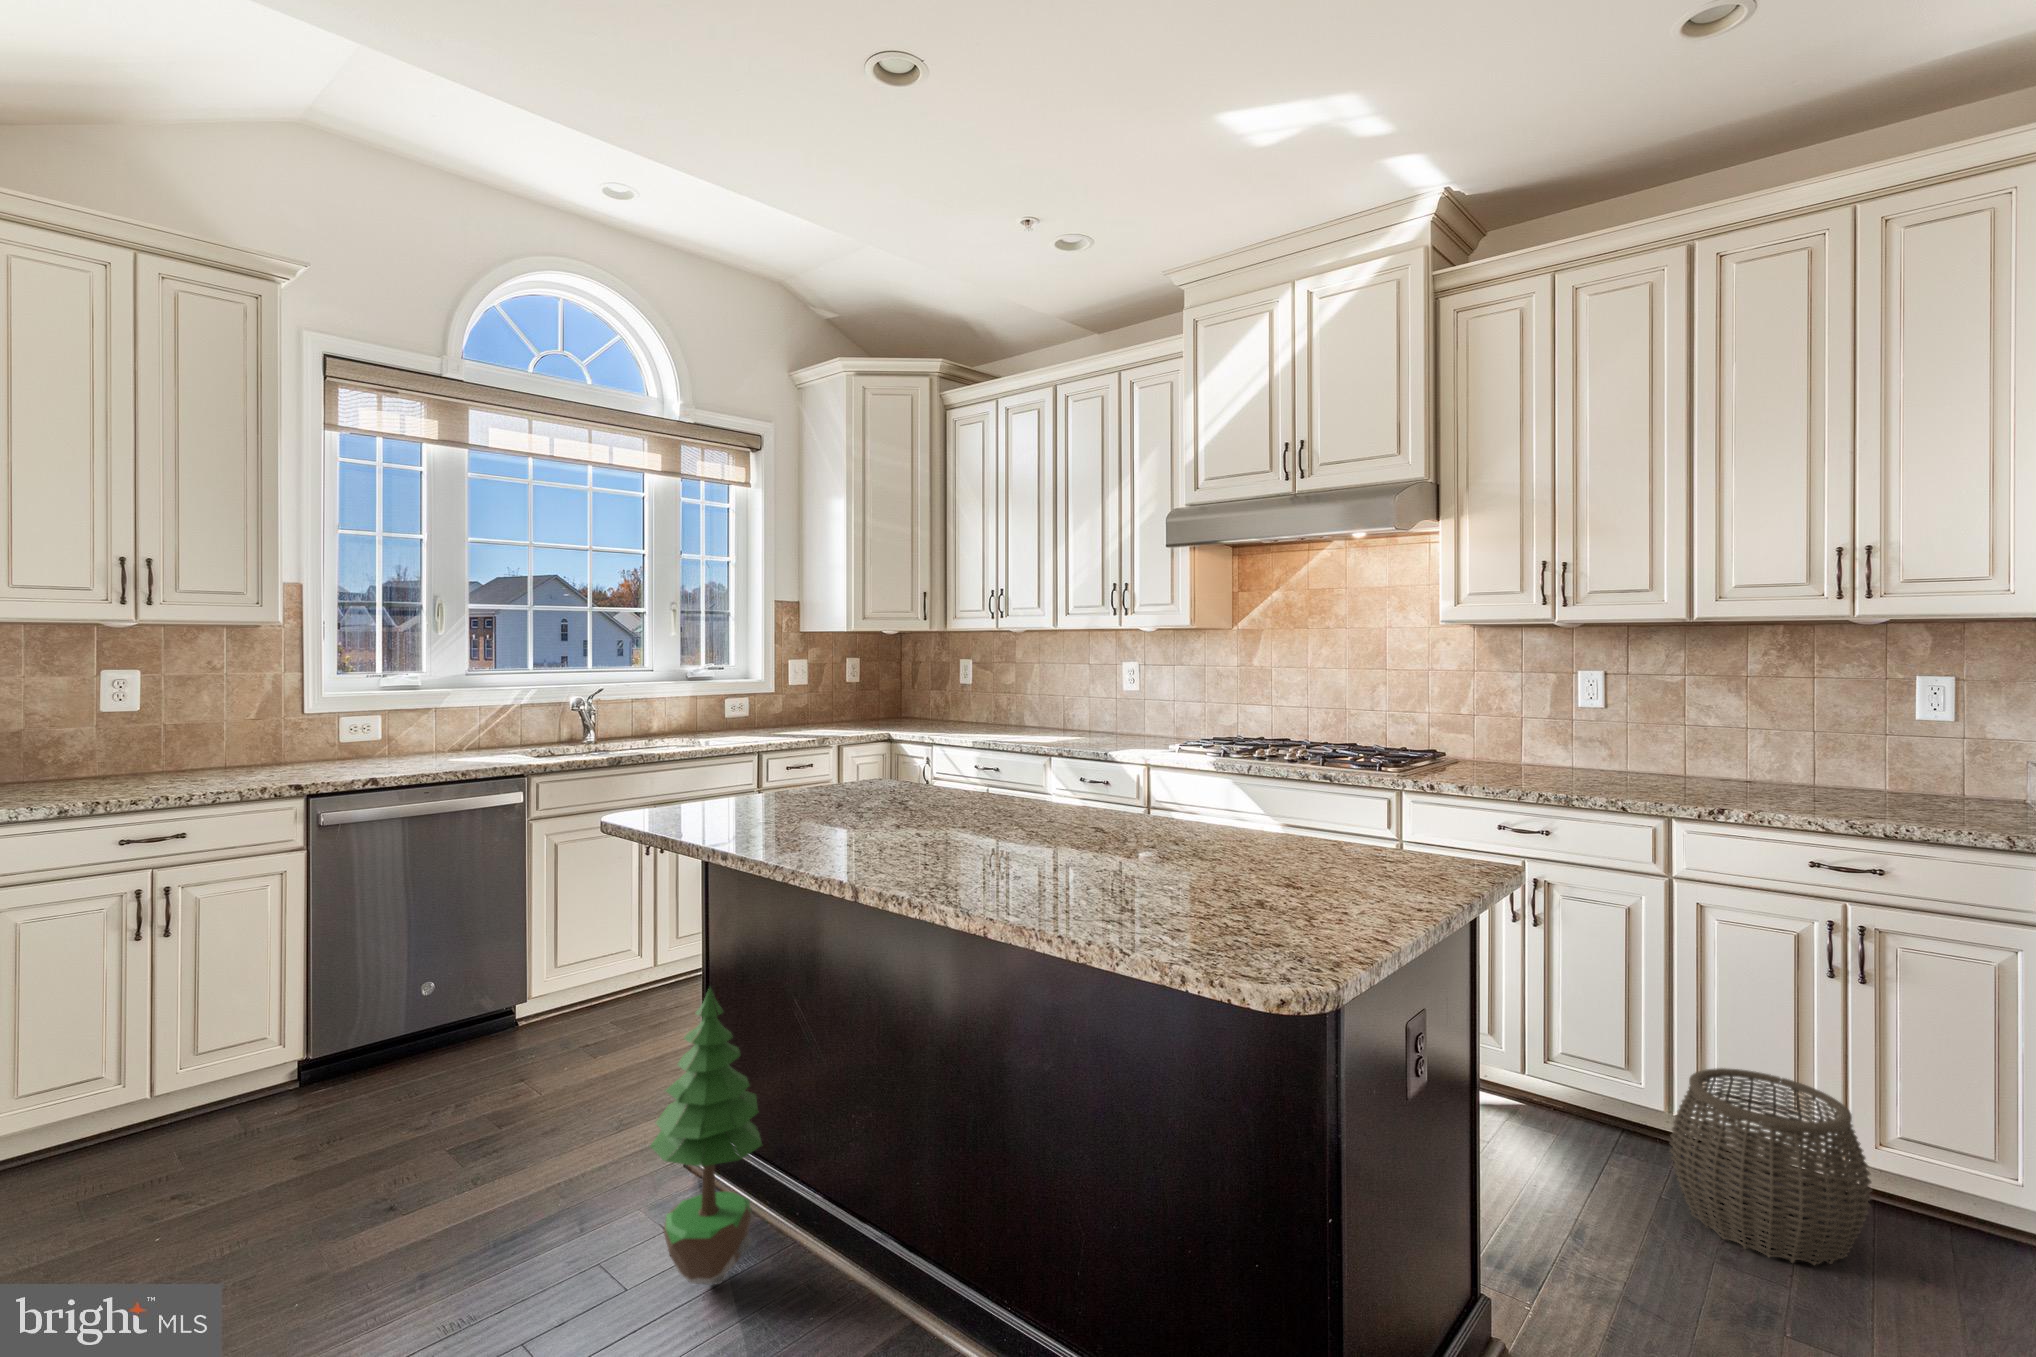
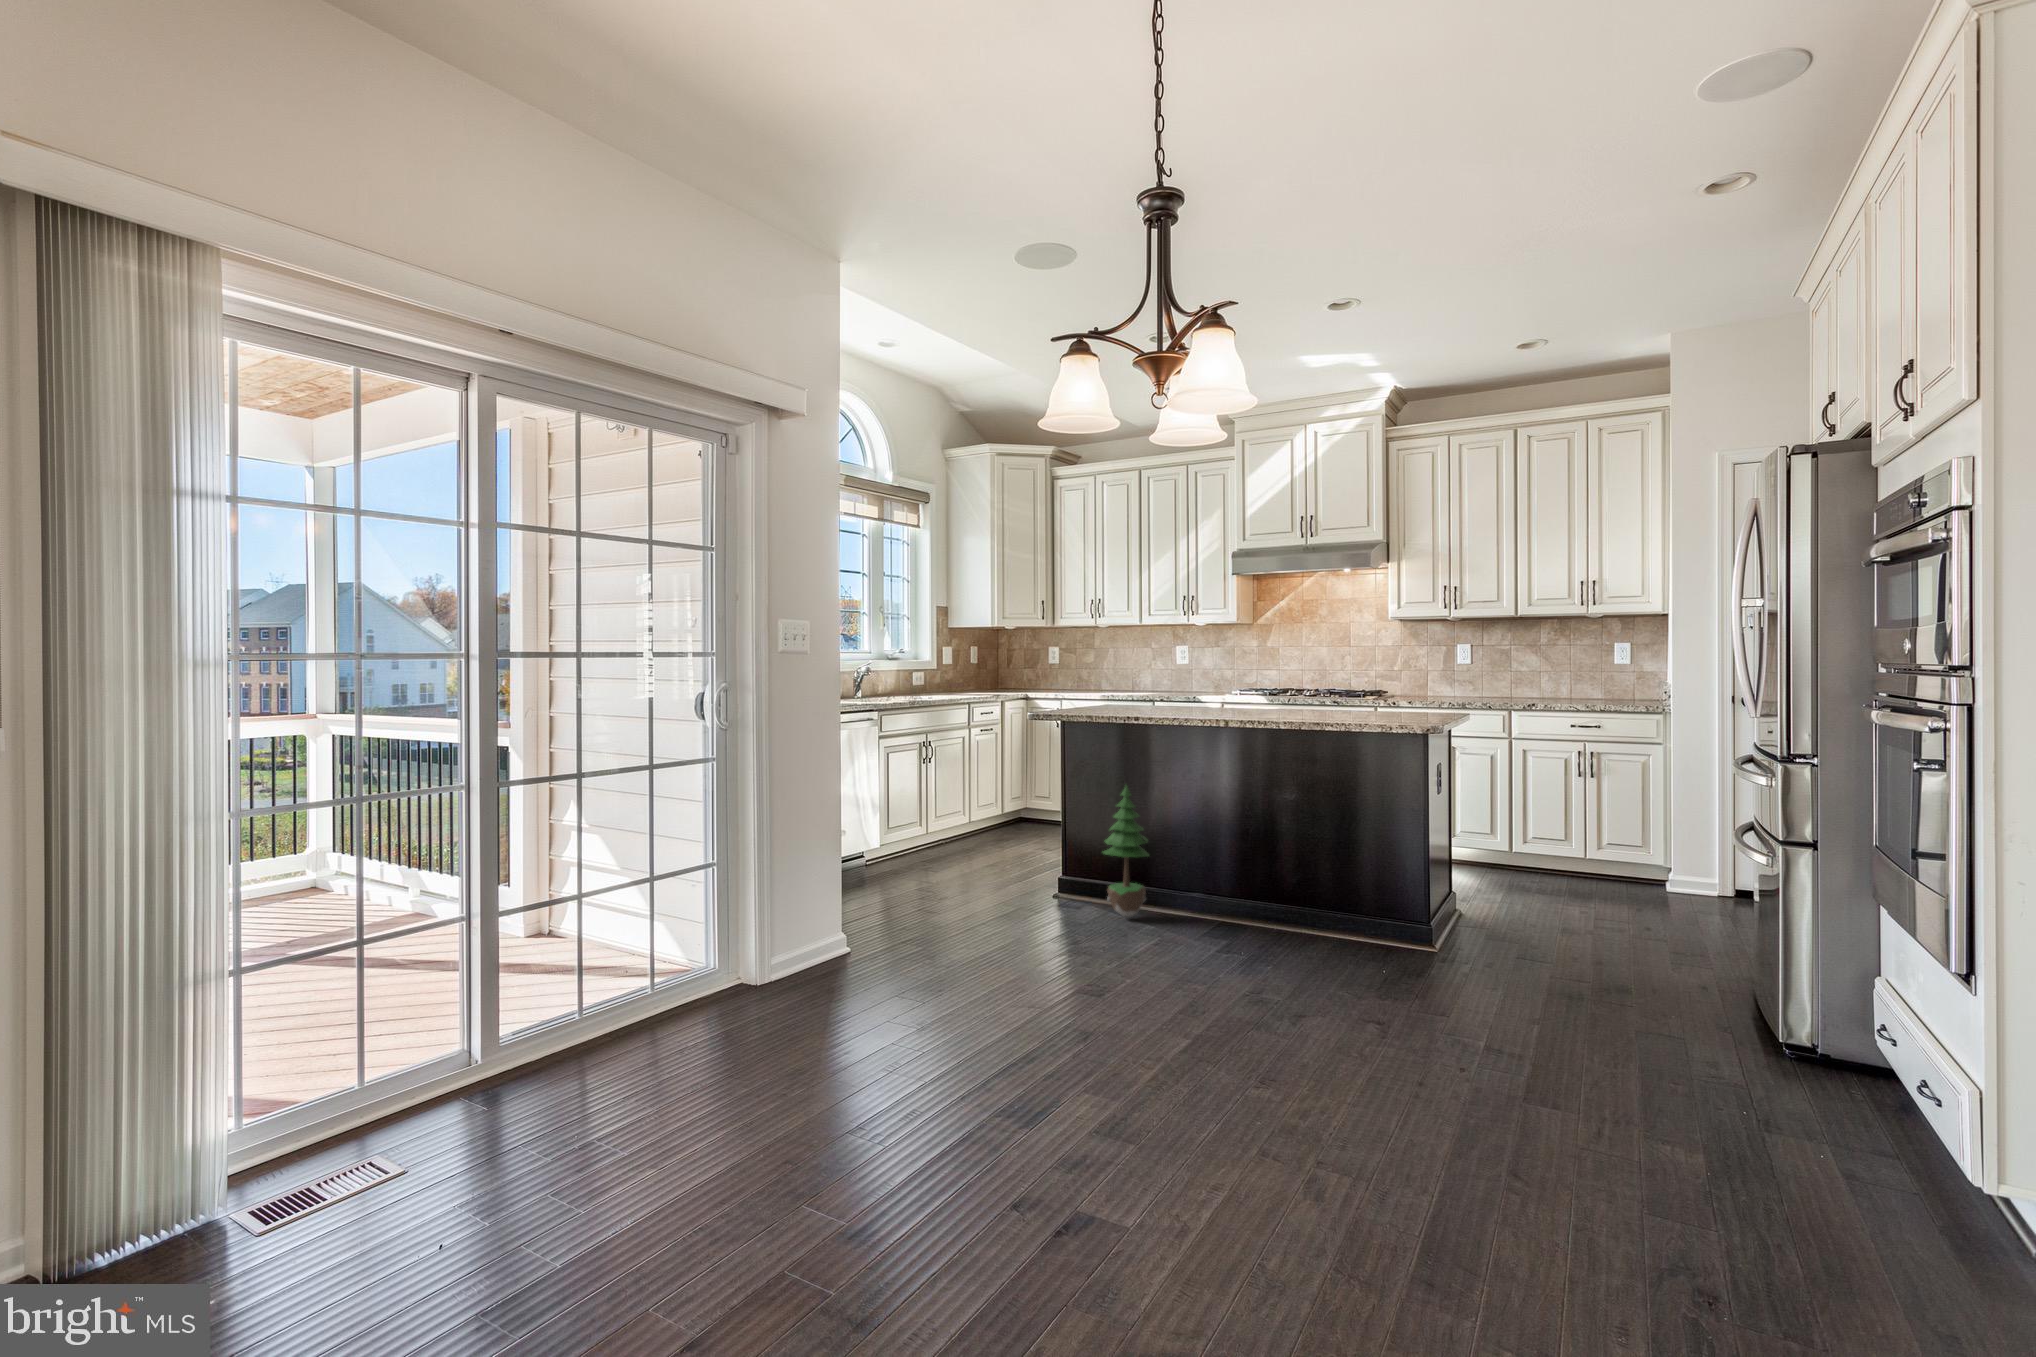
woven basket: present [1670,1068,1872,1265] -> none [1515,822,1596,891]

